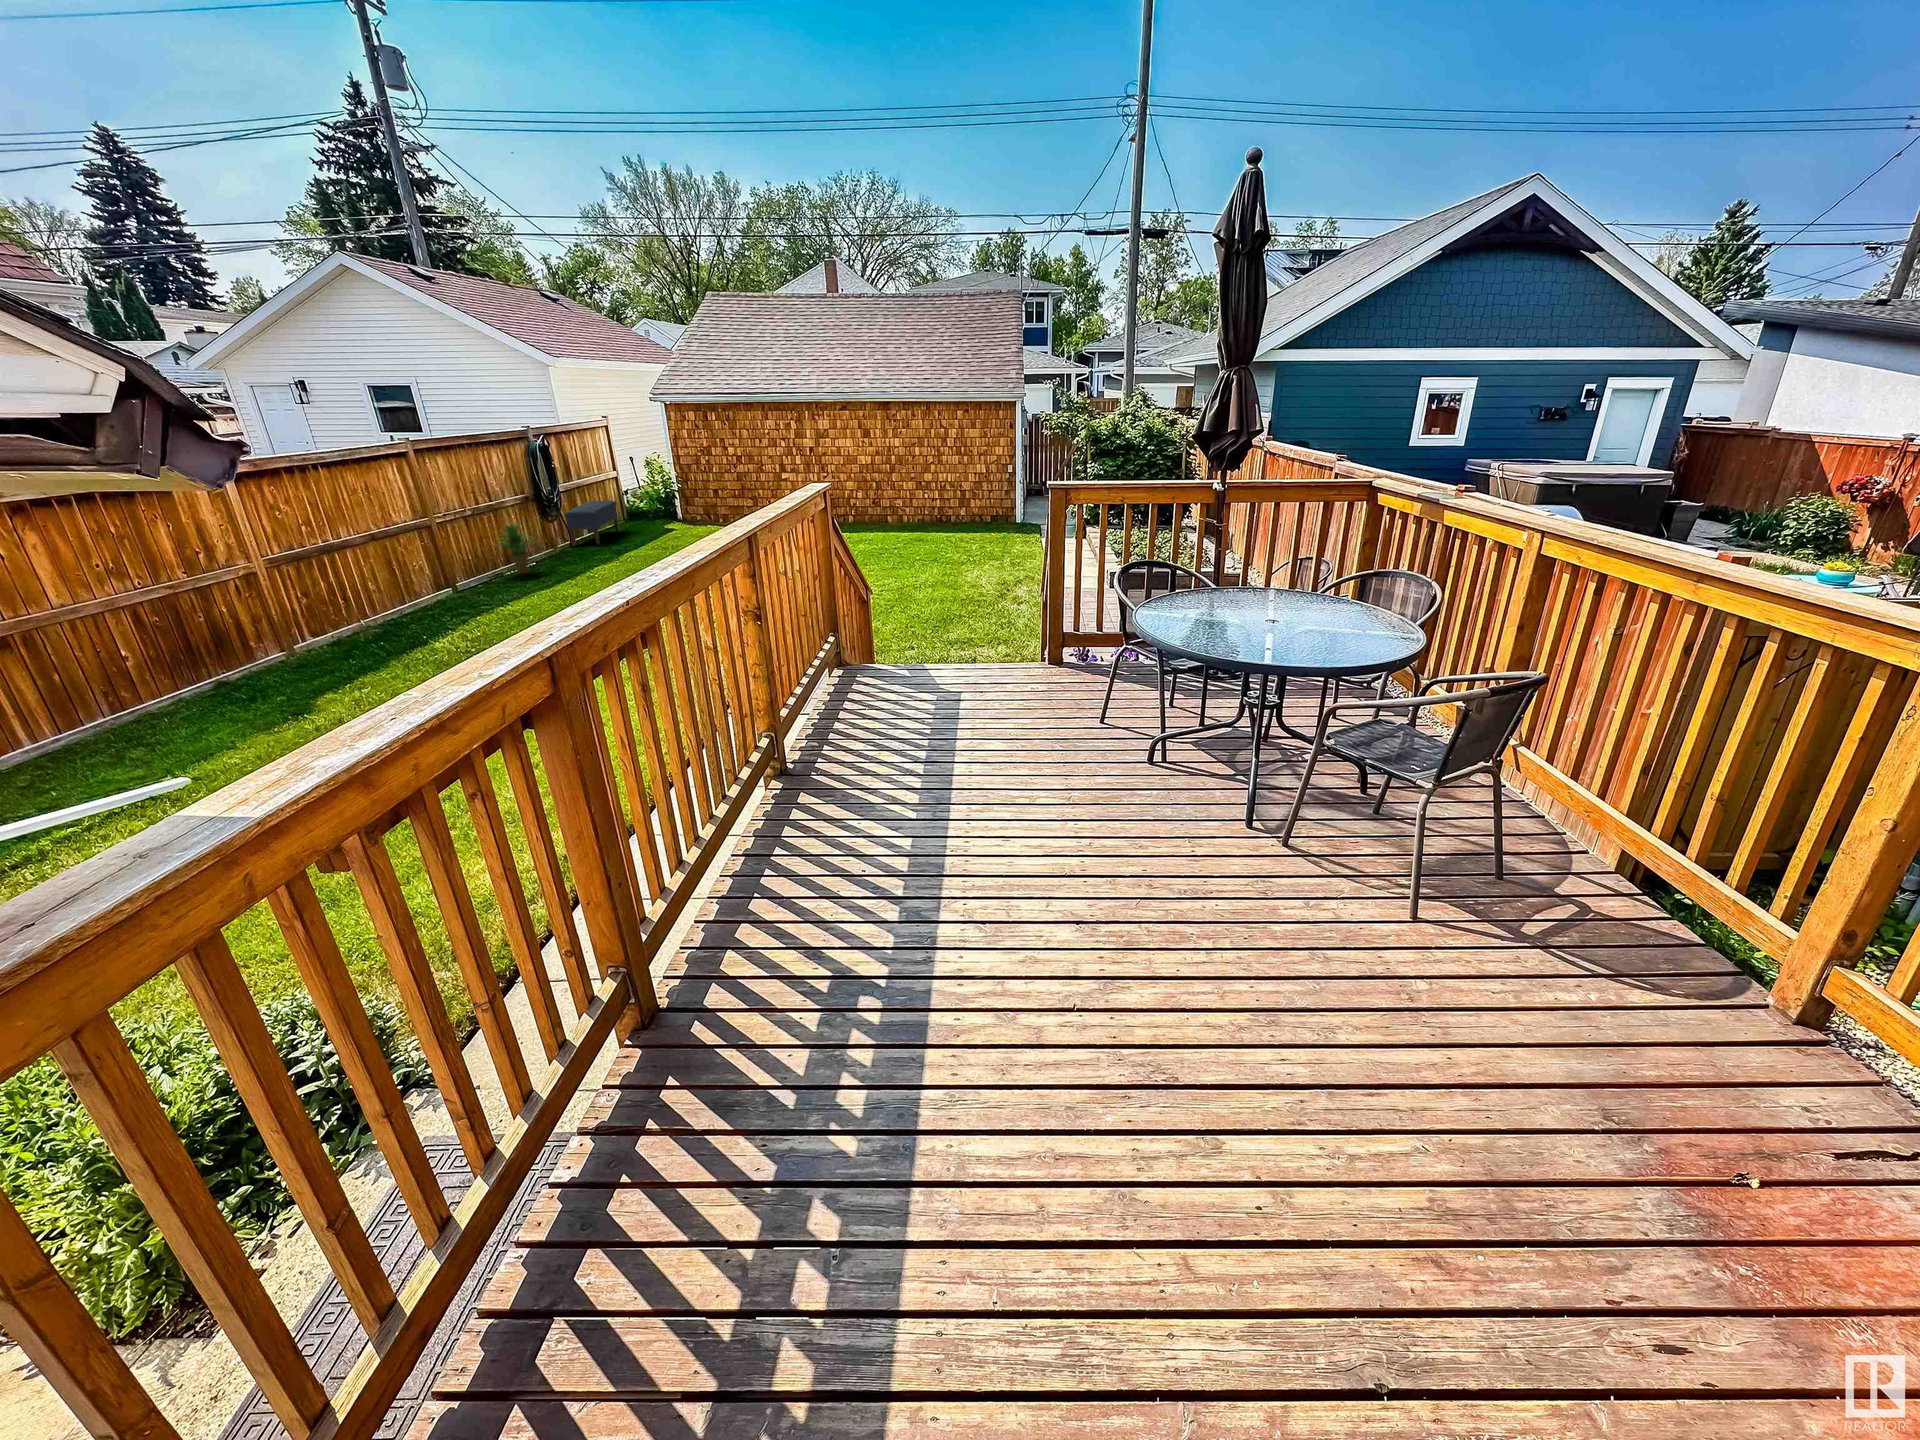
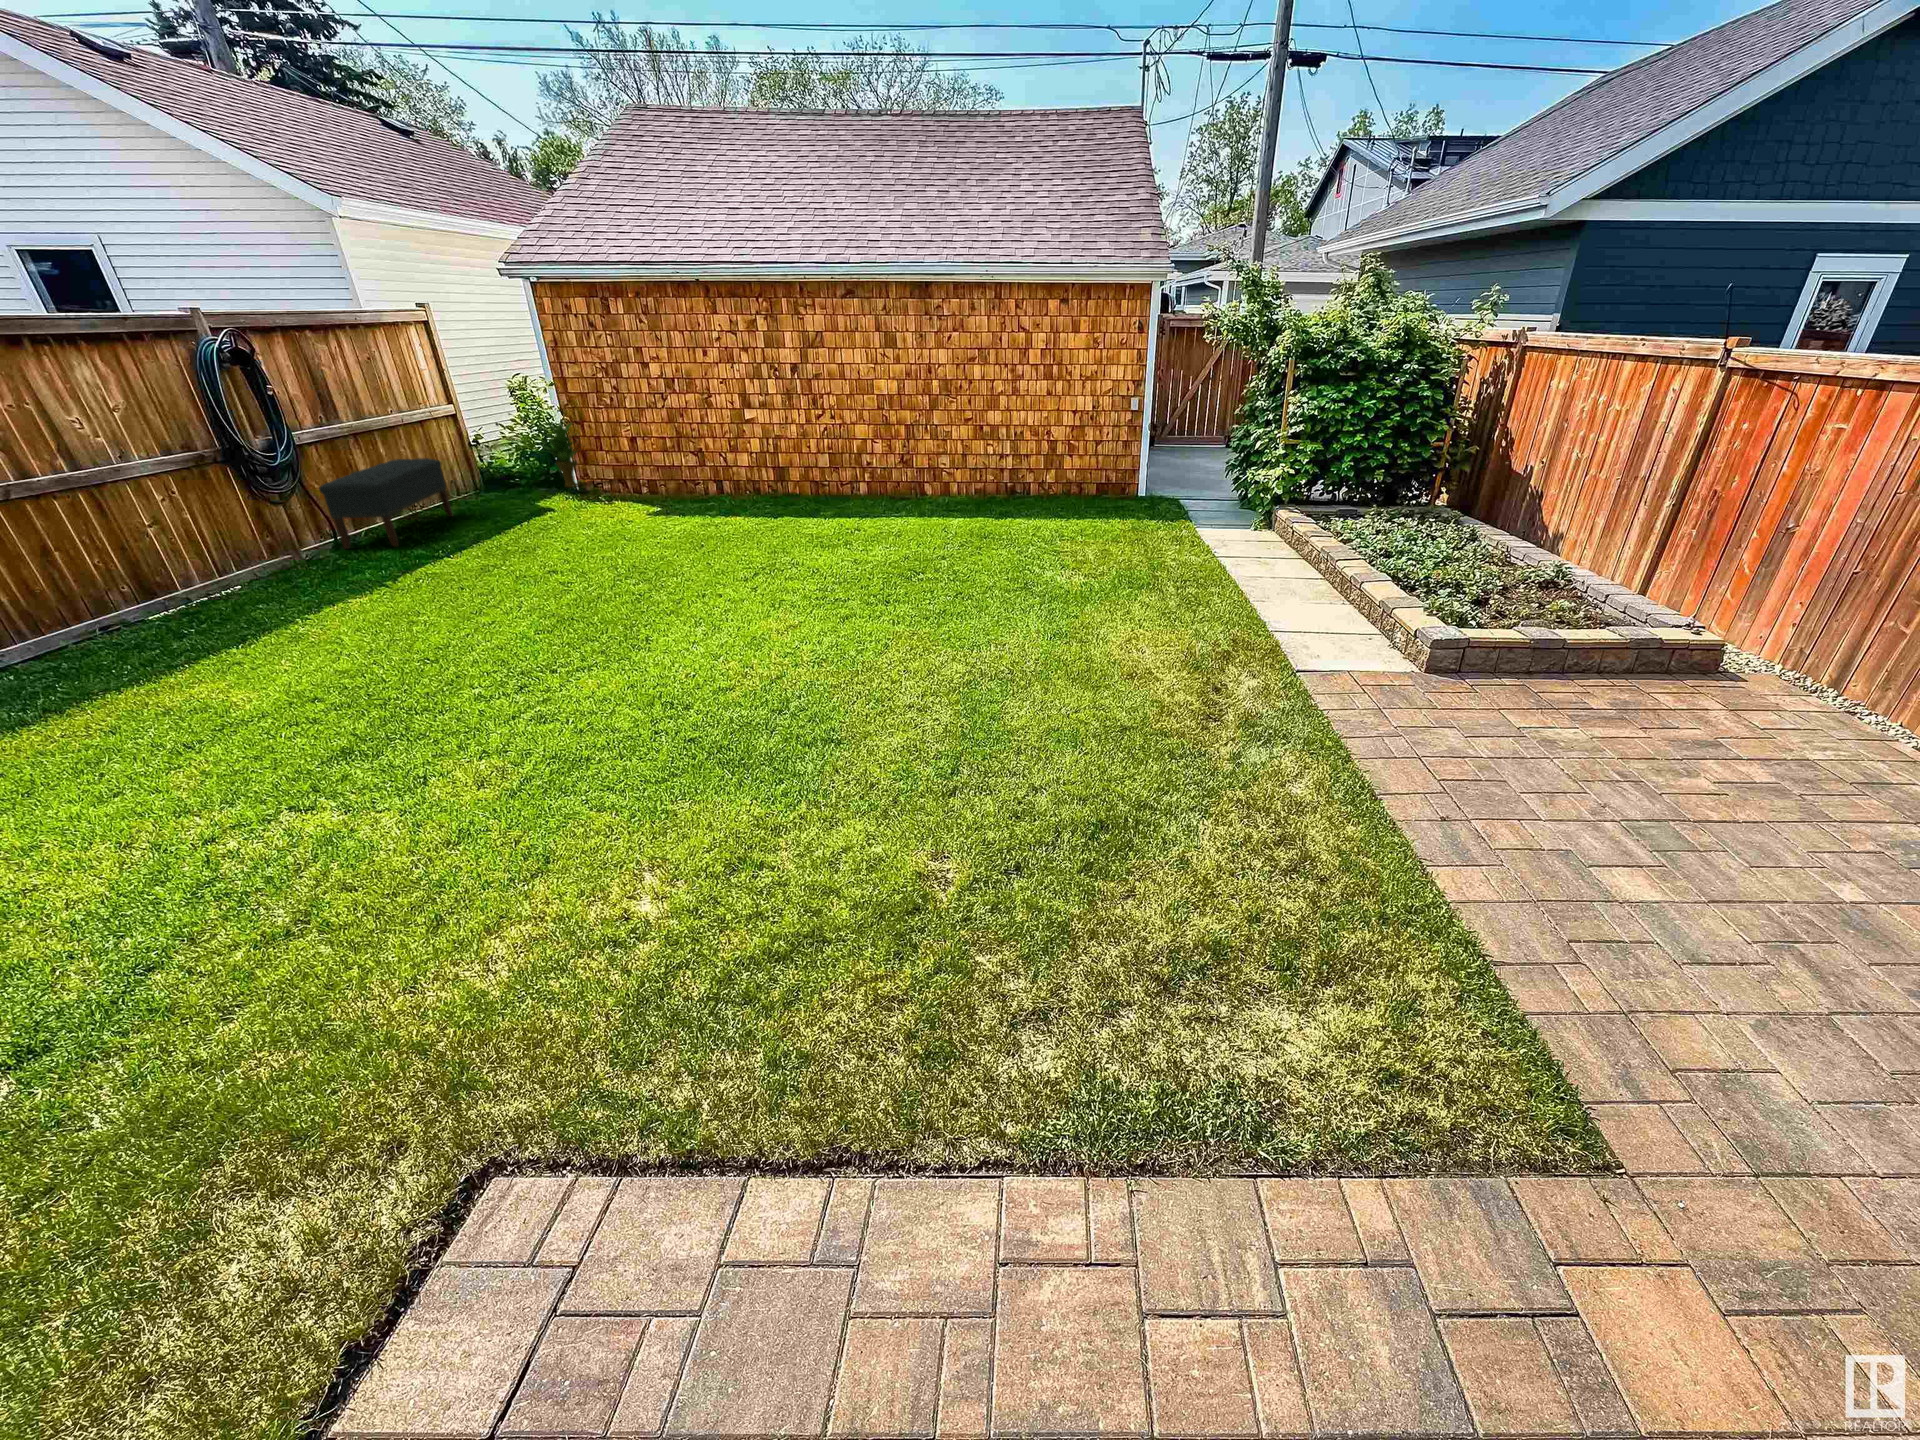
potted plant: present [501,523,532,574] -> present [544,423,581,487]

